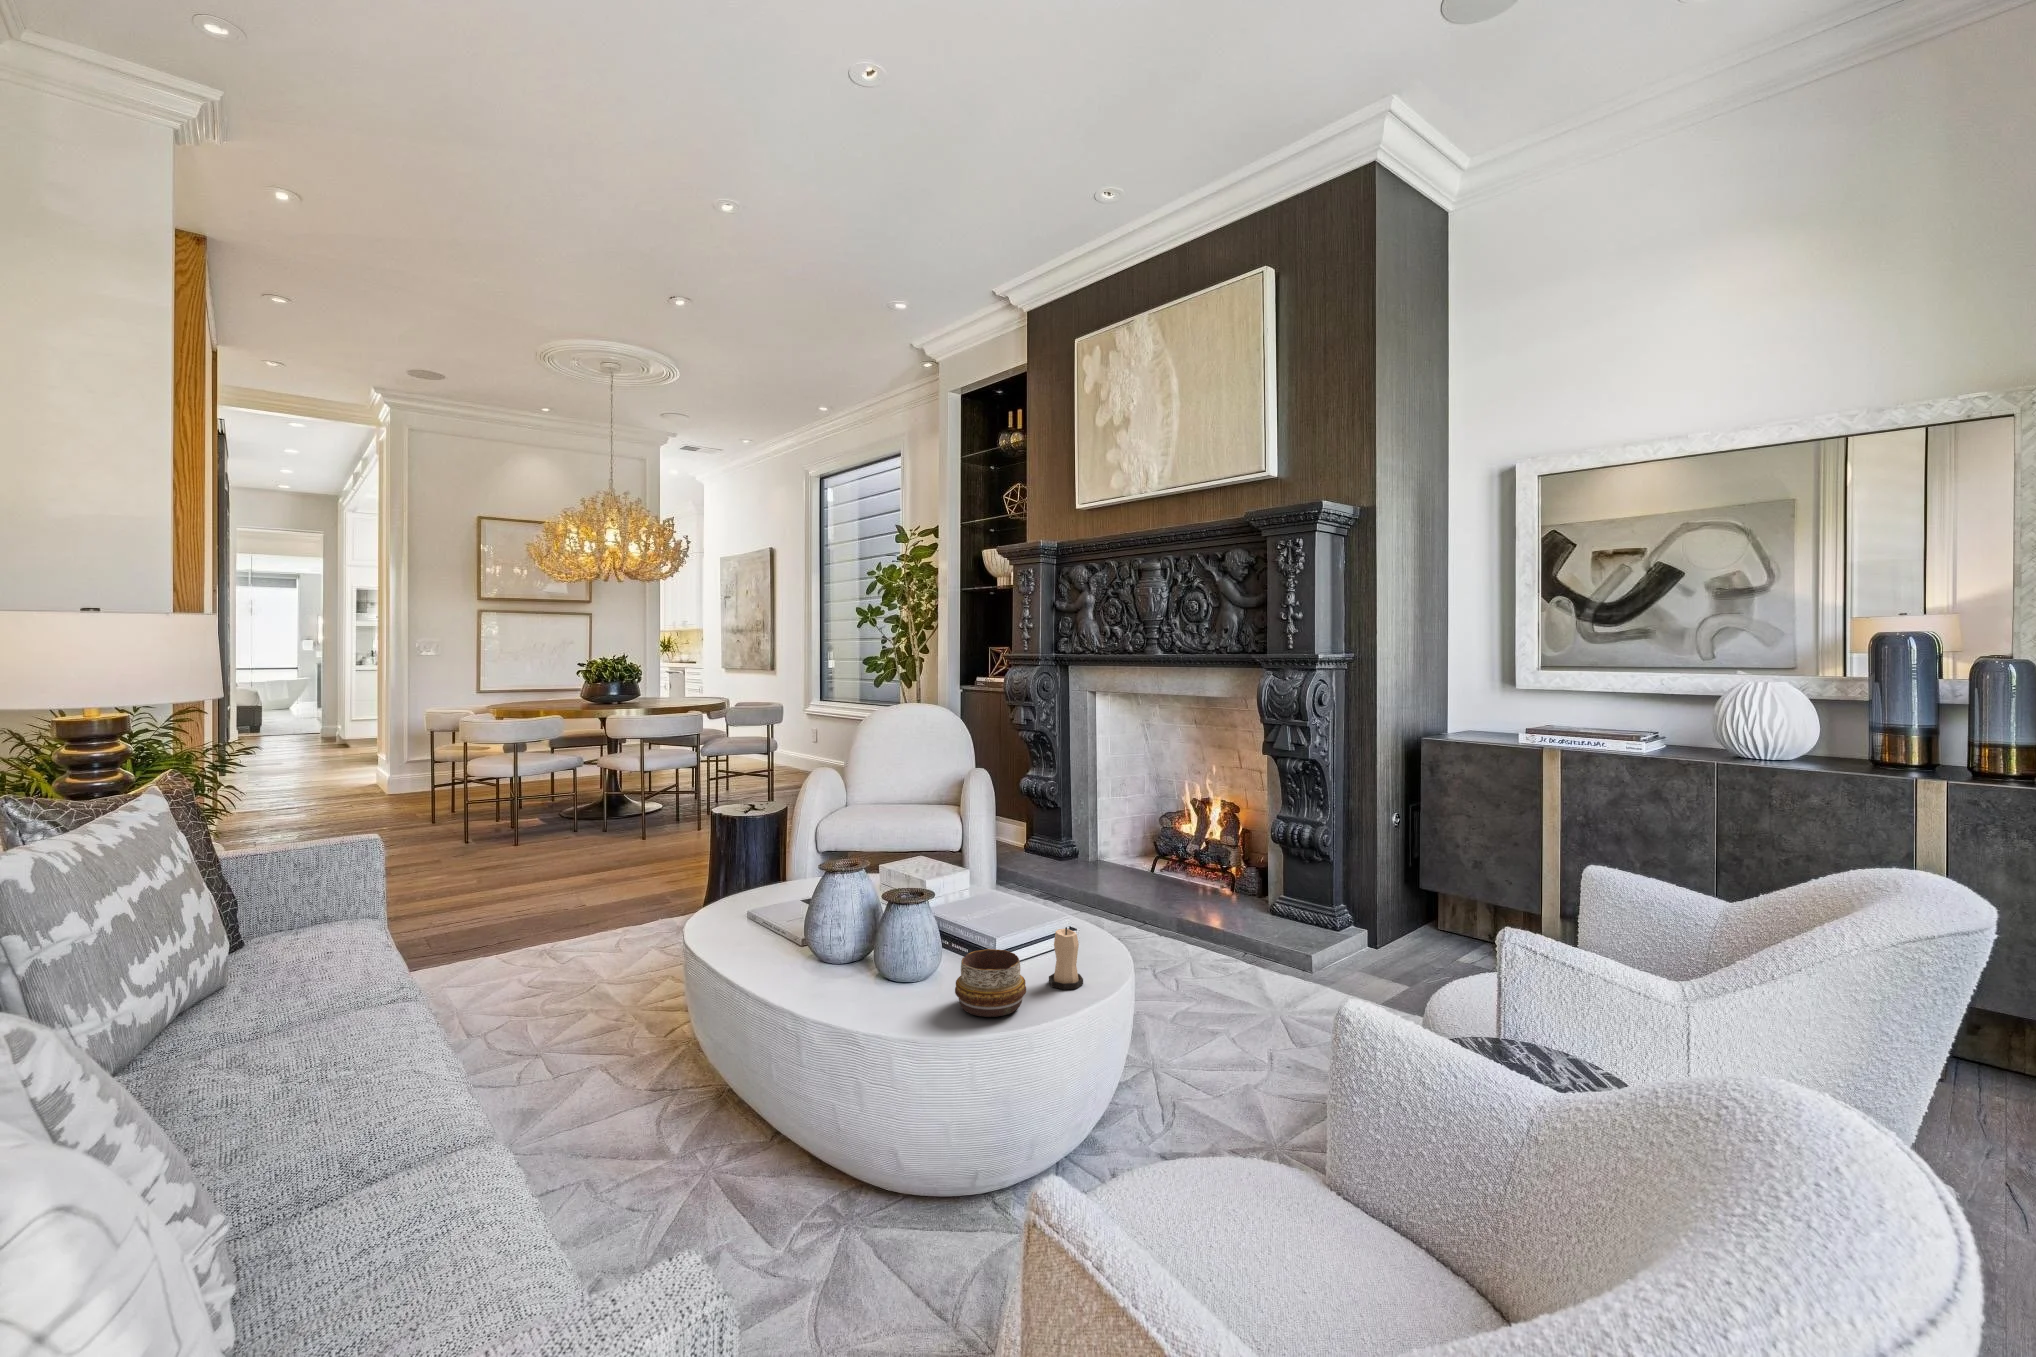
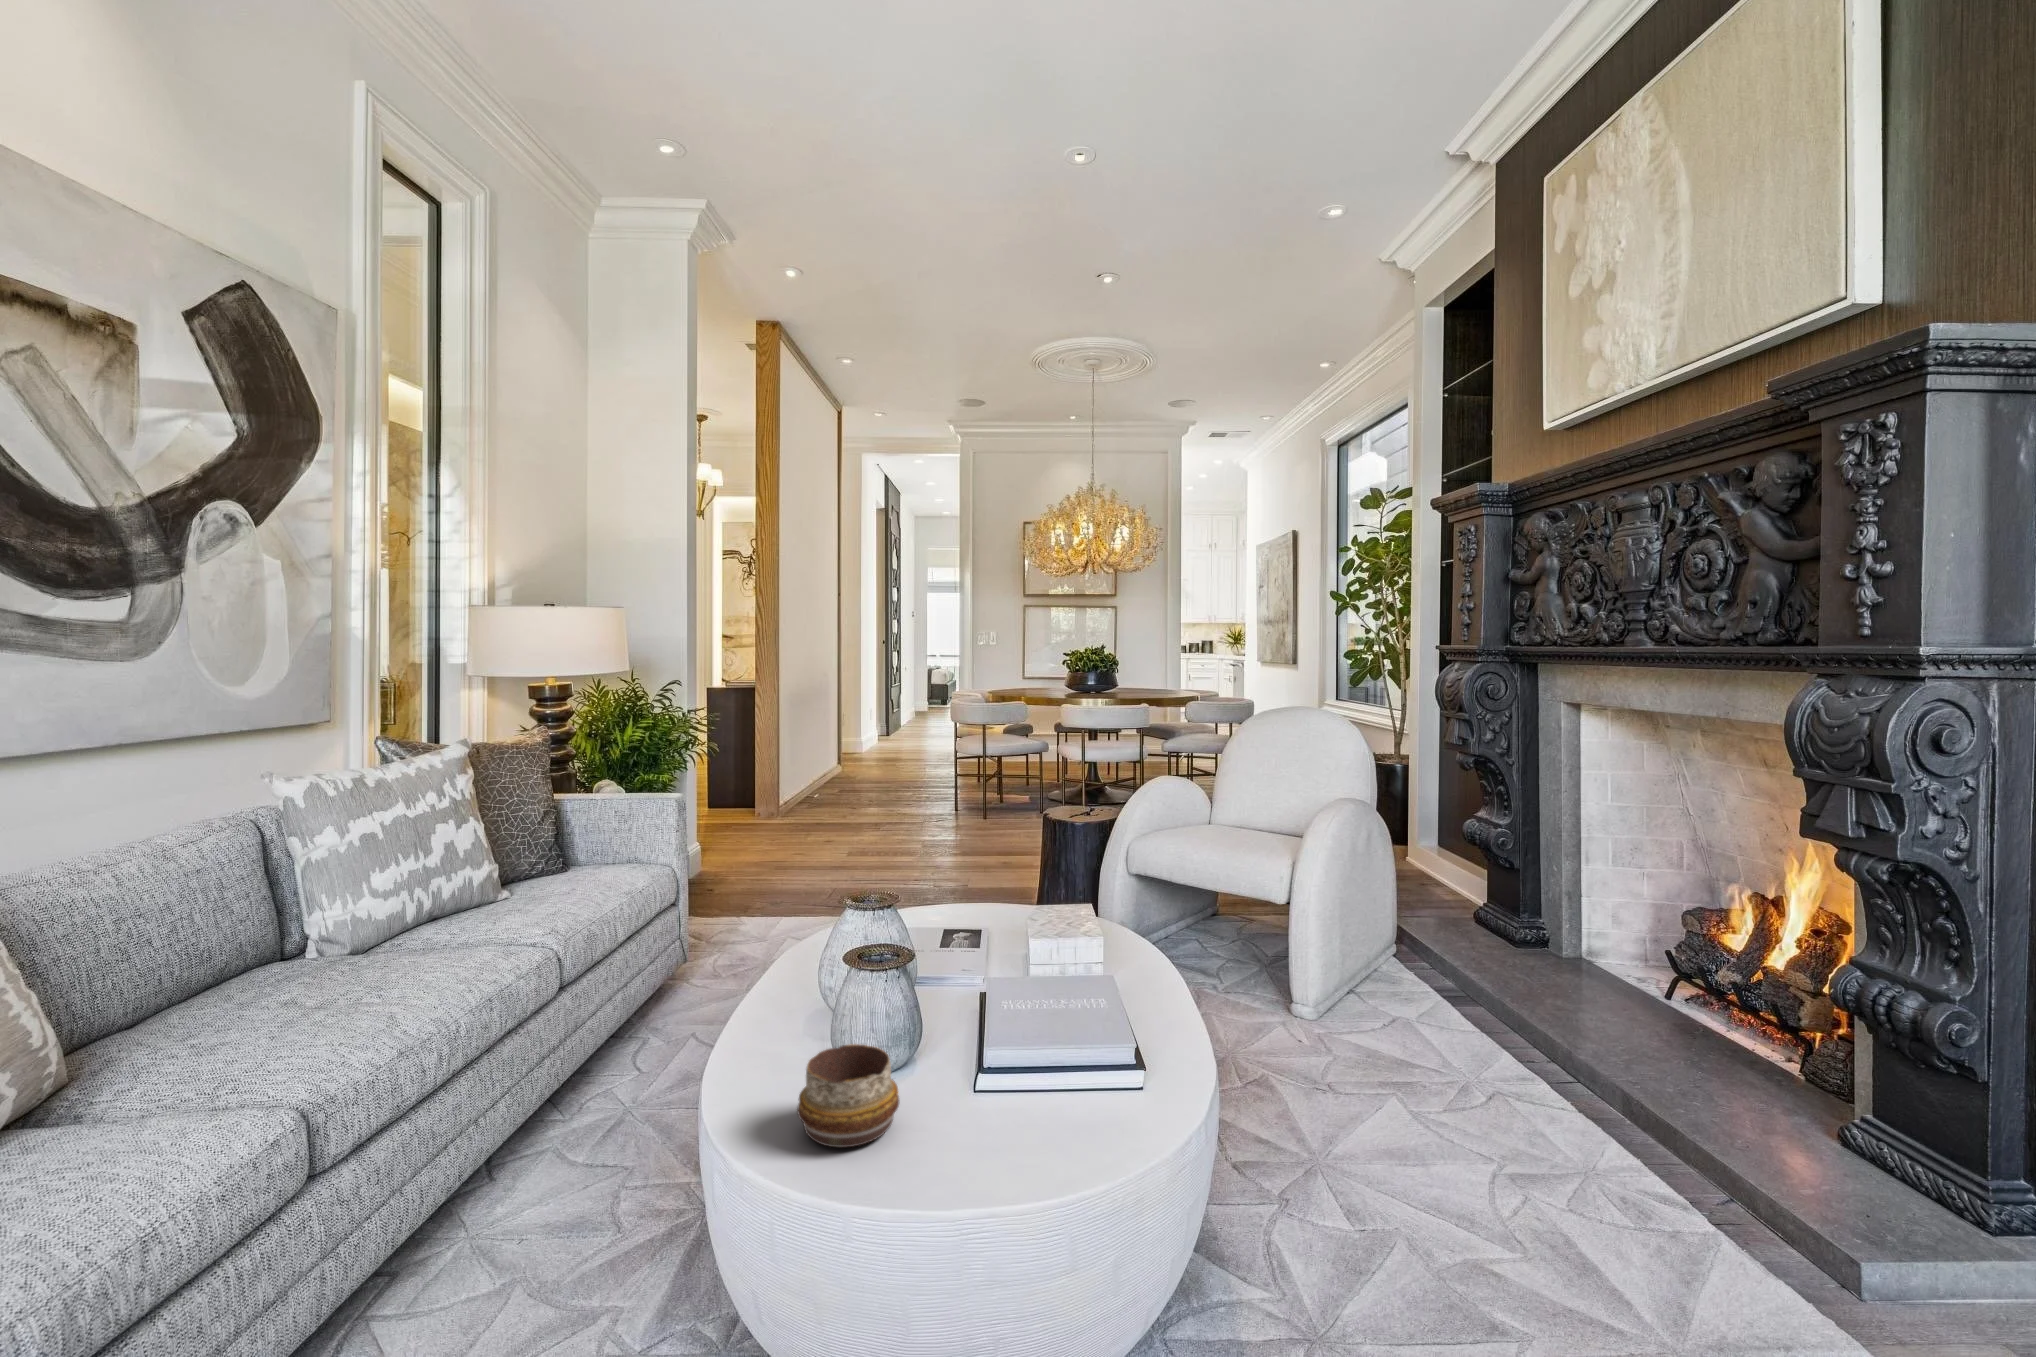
candle: present [1049,927,1083,990] -> none [967,1047,1019,1146]

